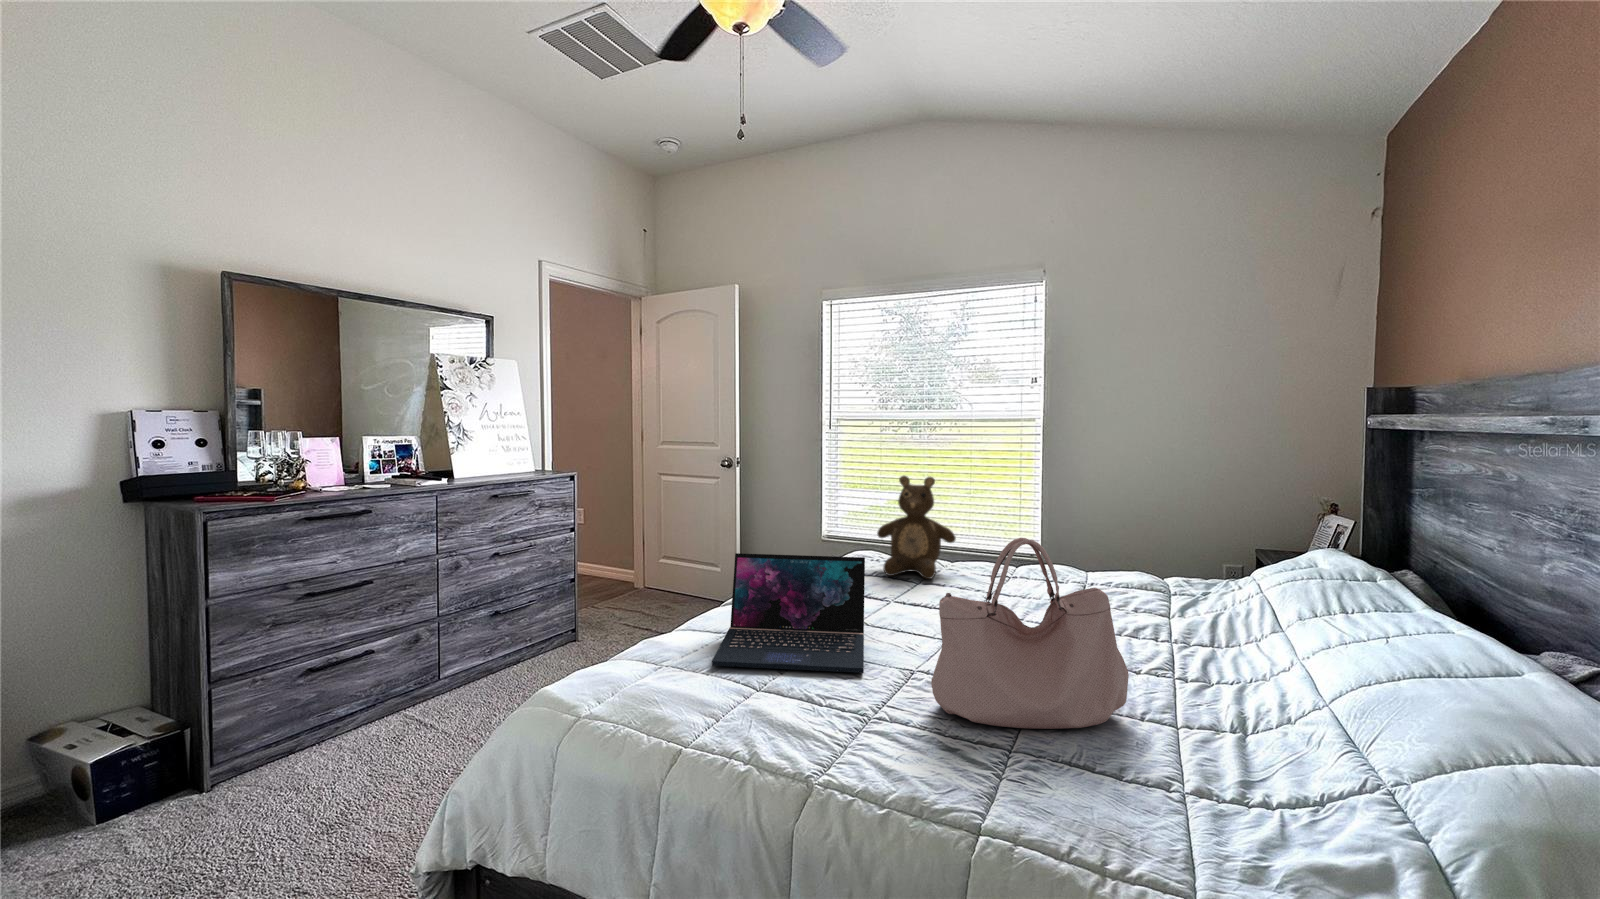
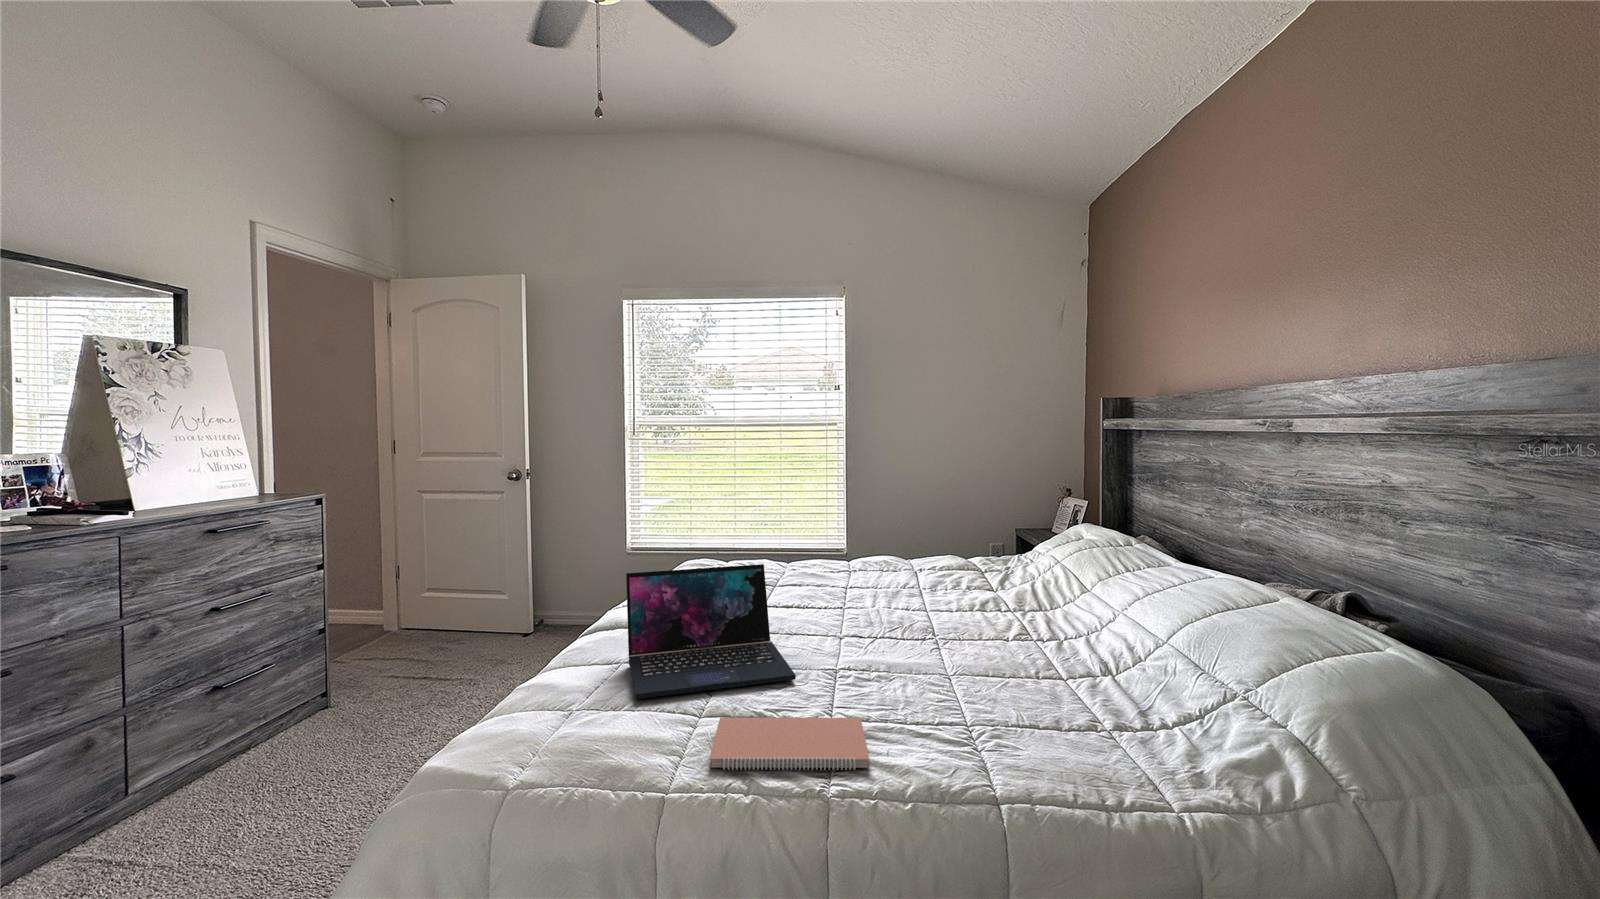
teddy bear: present [877,476,956,579] -> none [723,480,802,582]
handbag: present [931,538,1129,729] -> none [878,530,1034,706]
notebook: none [727,694,893,768] -> present [709,718,869,770]

